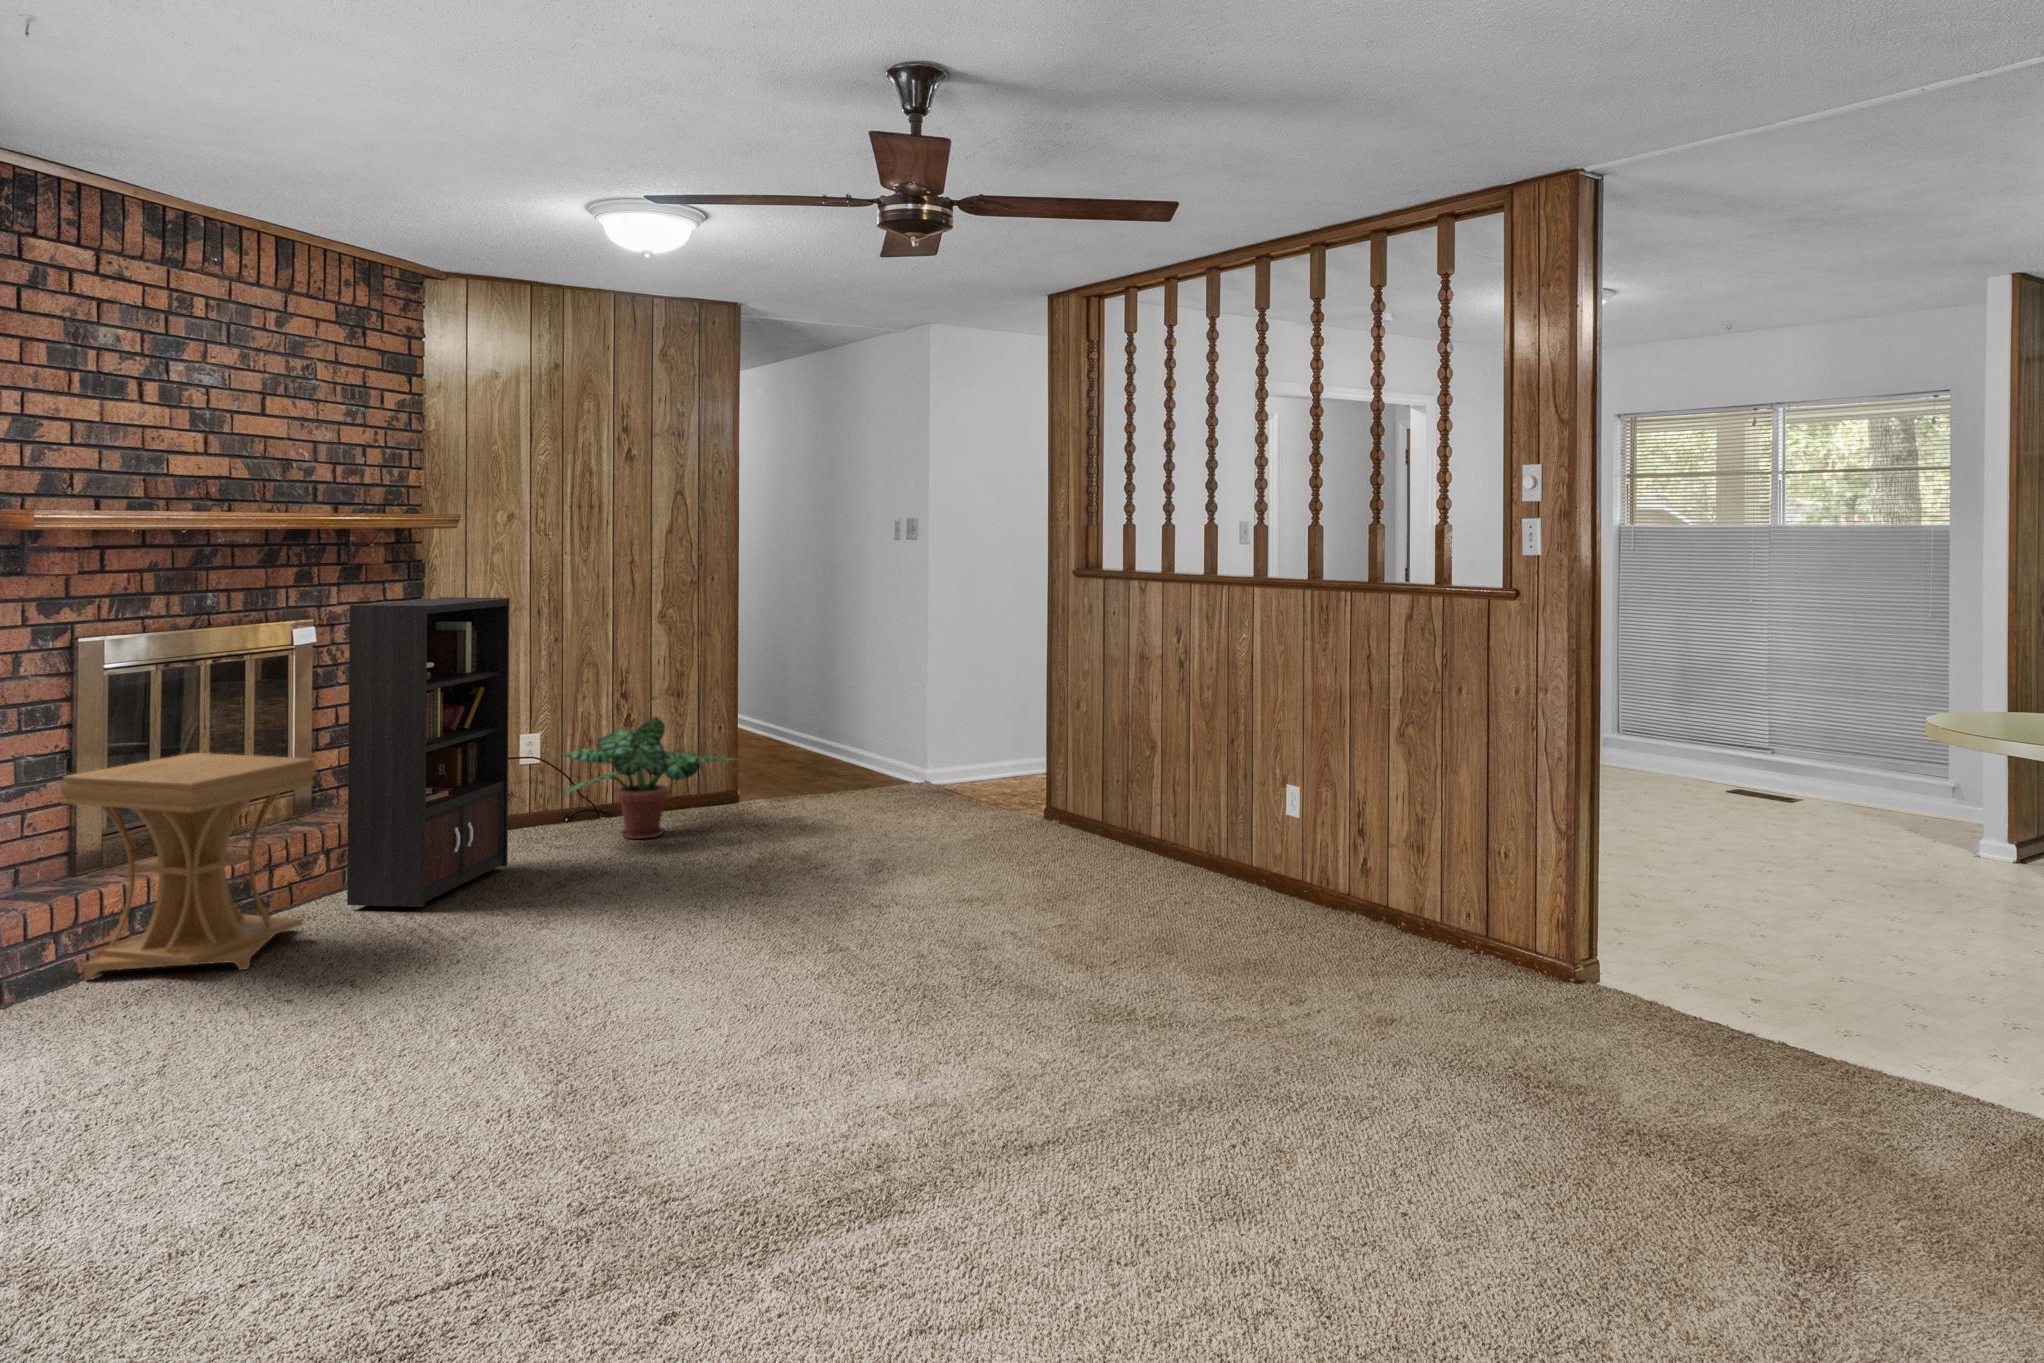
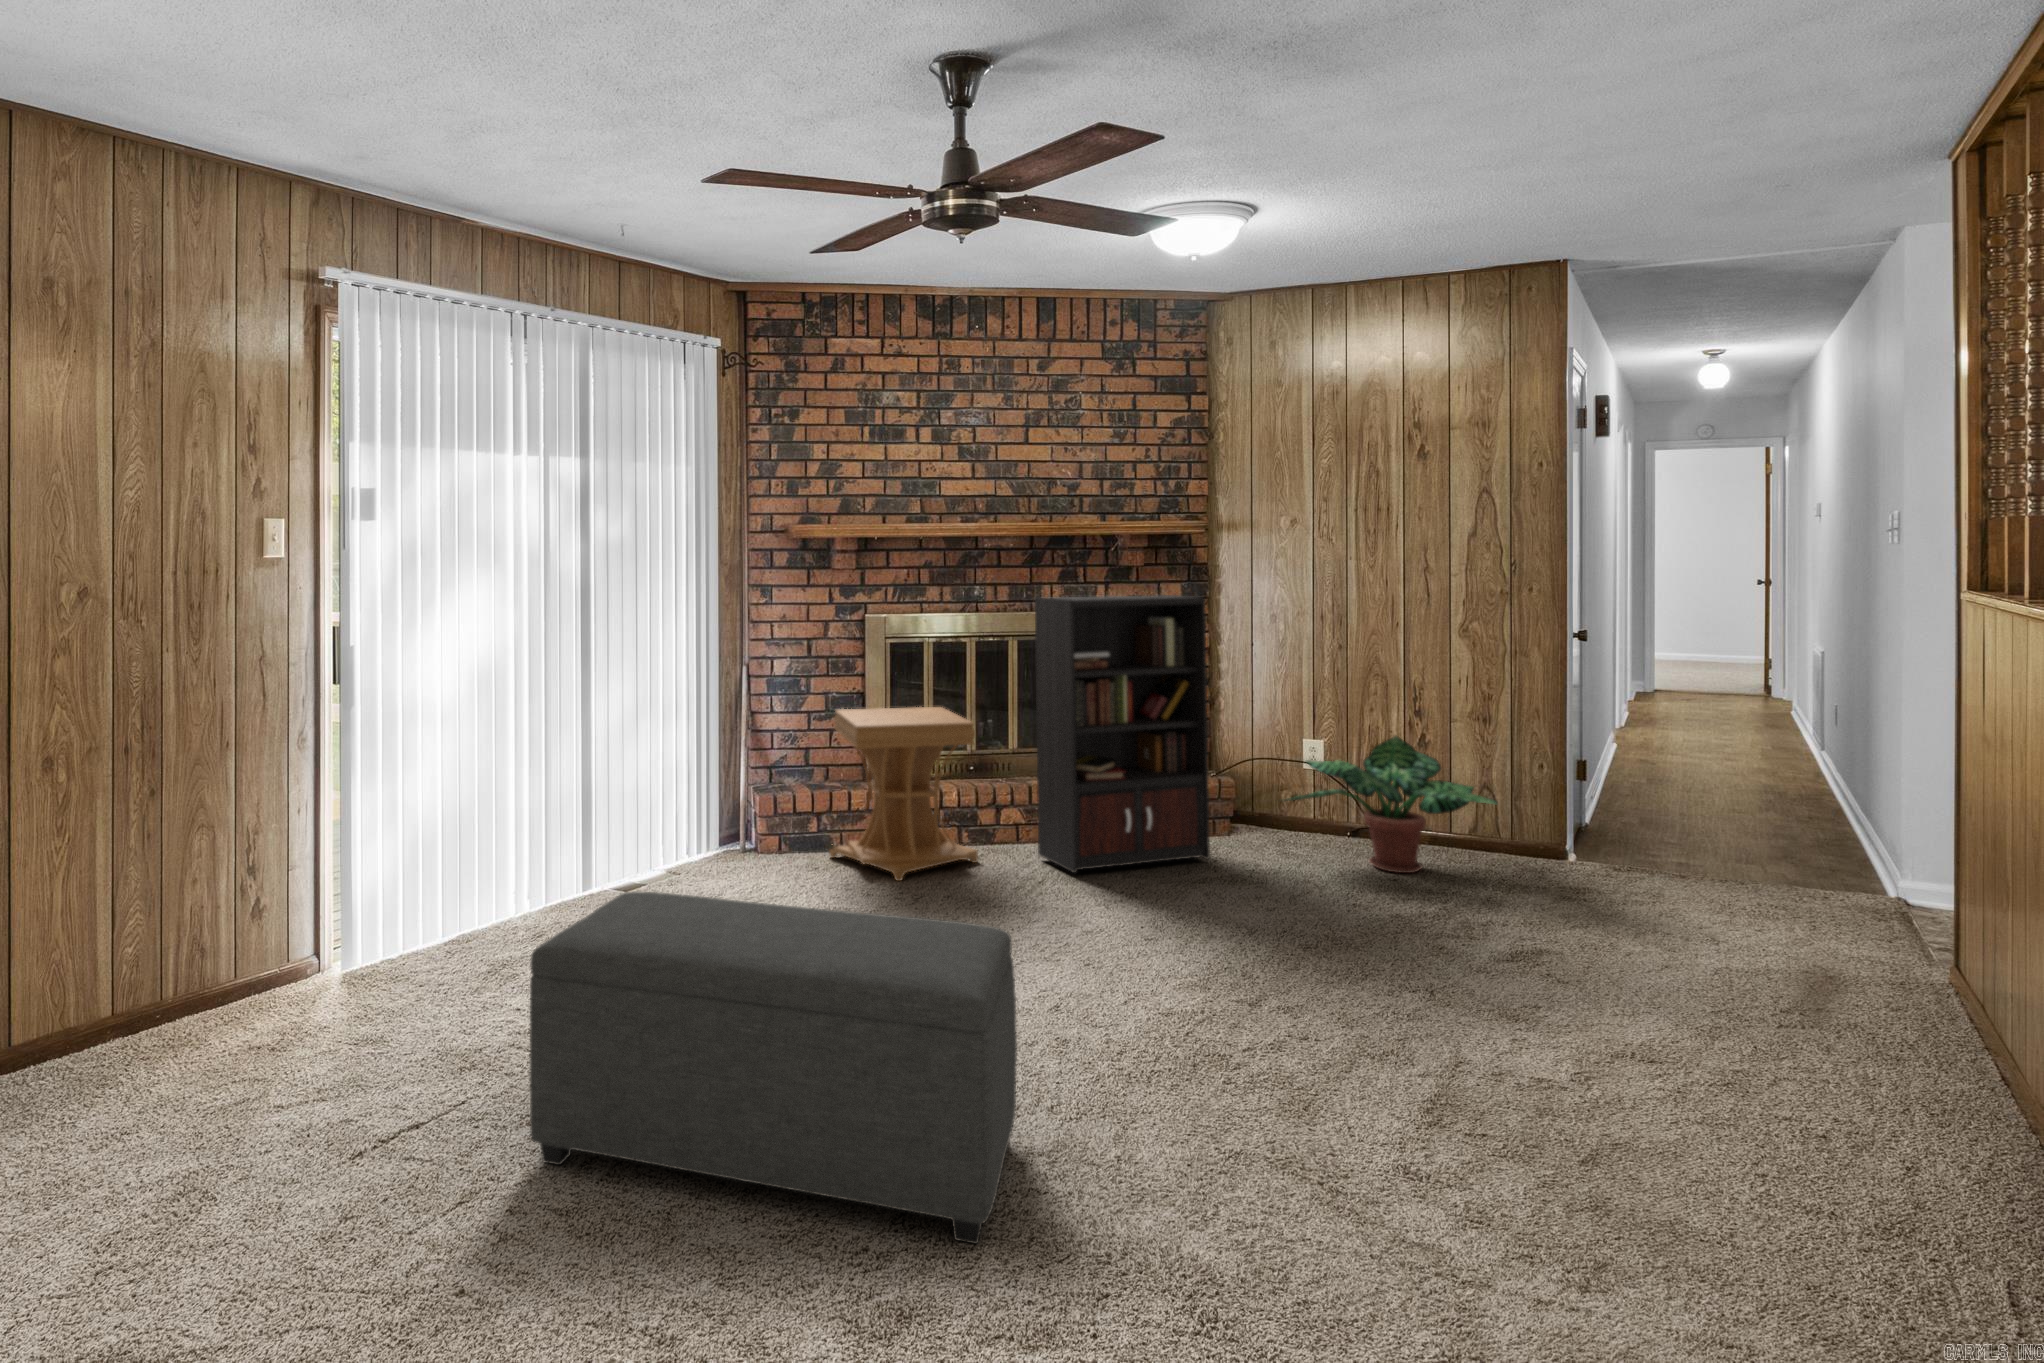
ottoman: none [418,879,885,1228] -> present [530,892,1017,1244]

